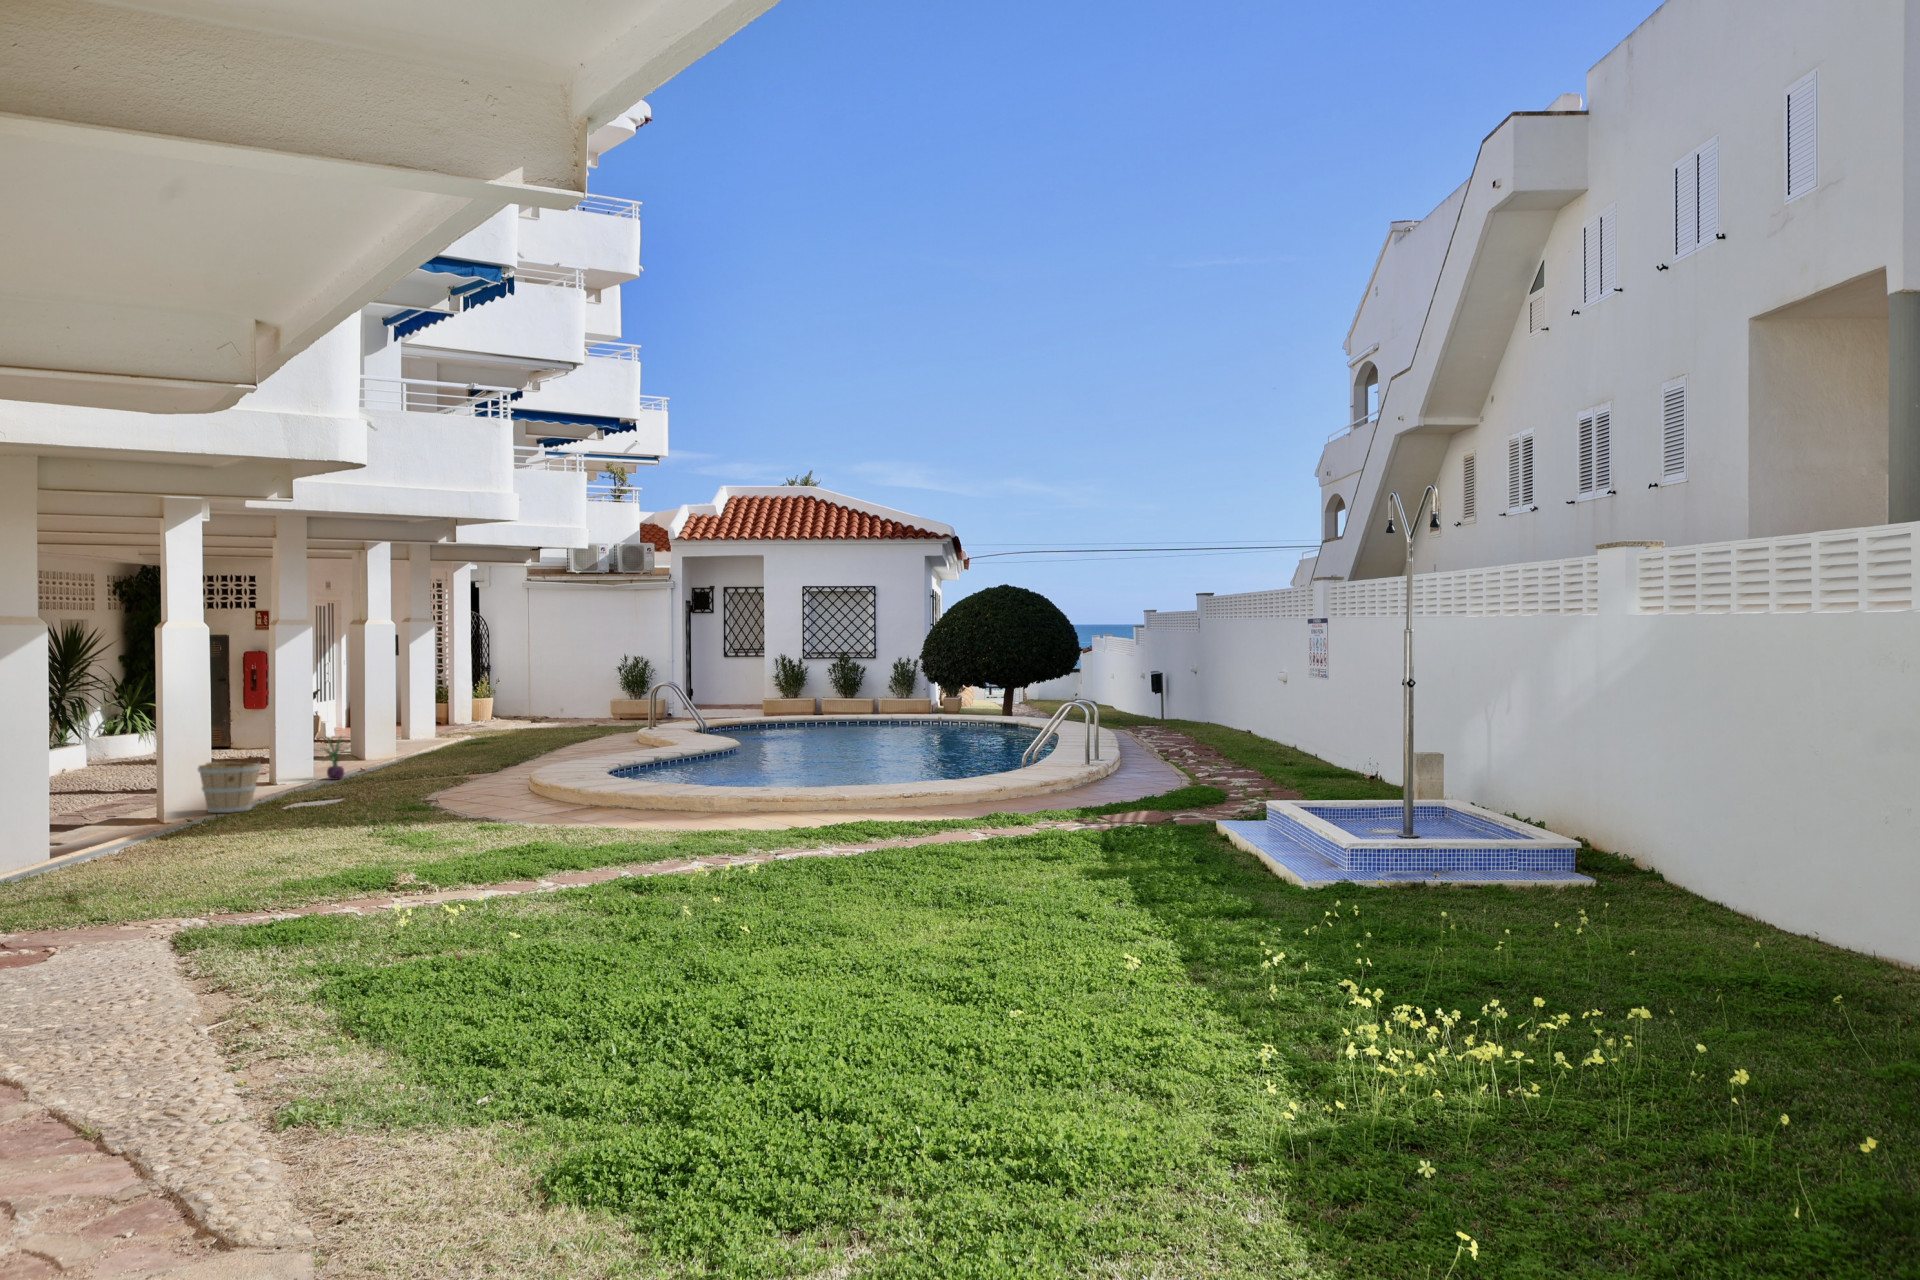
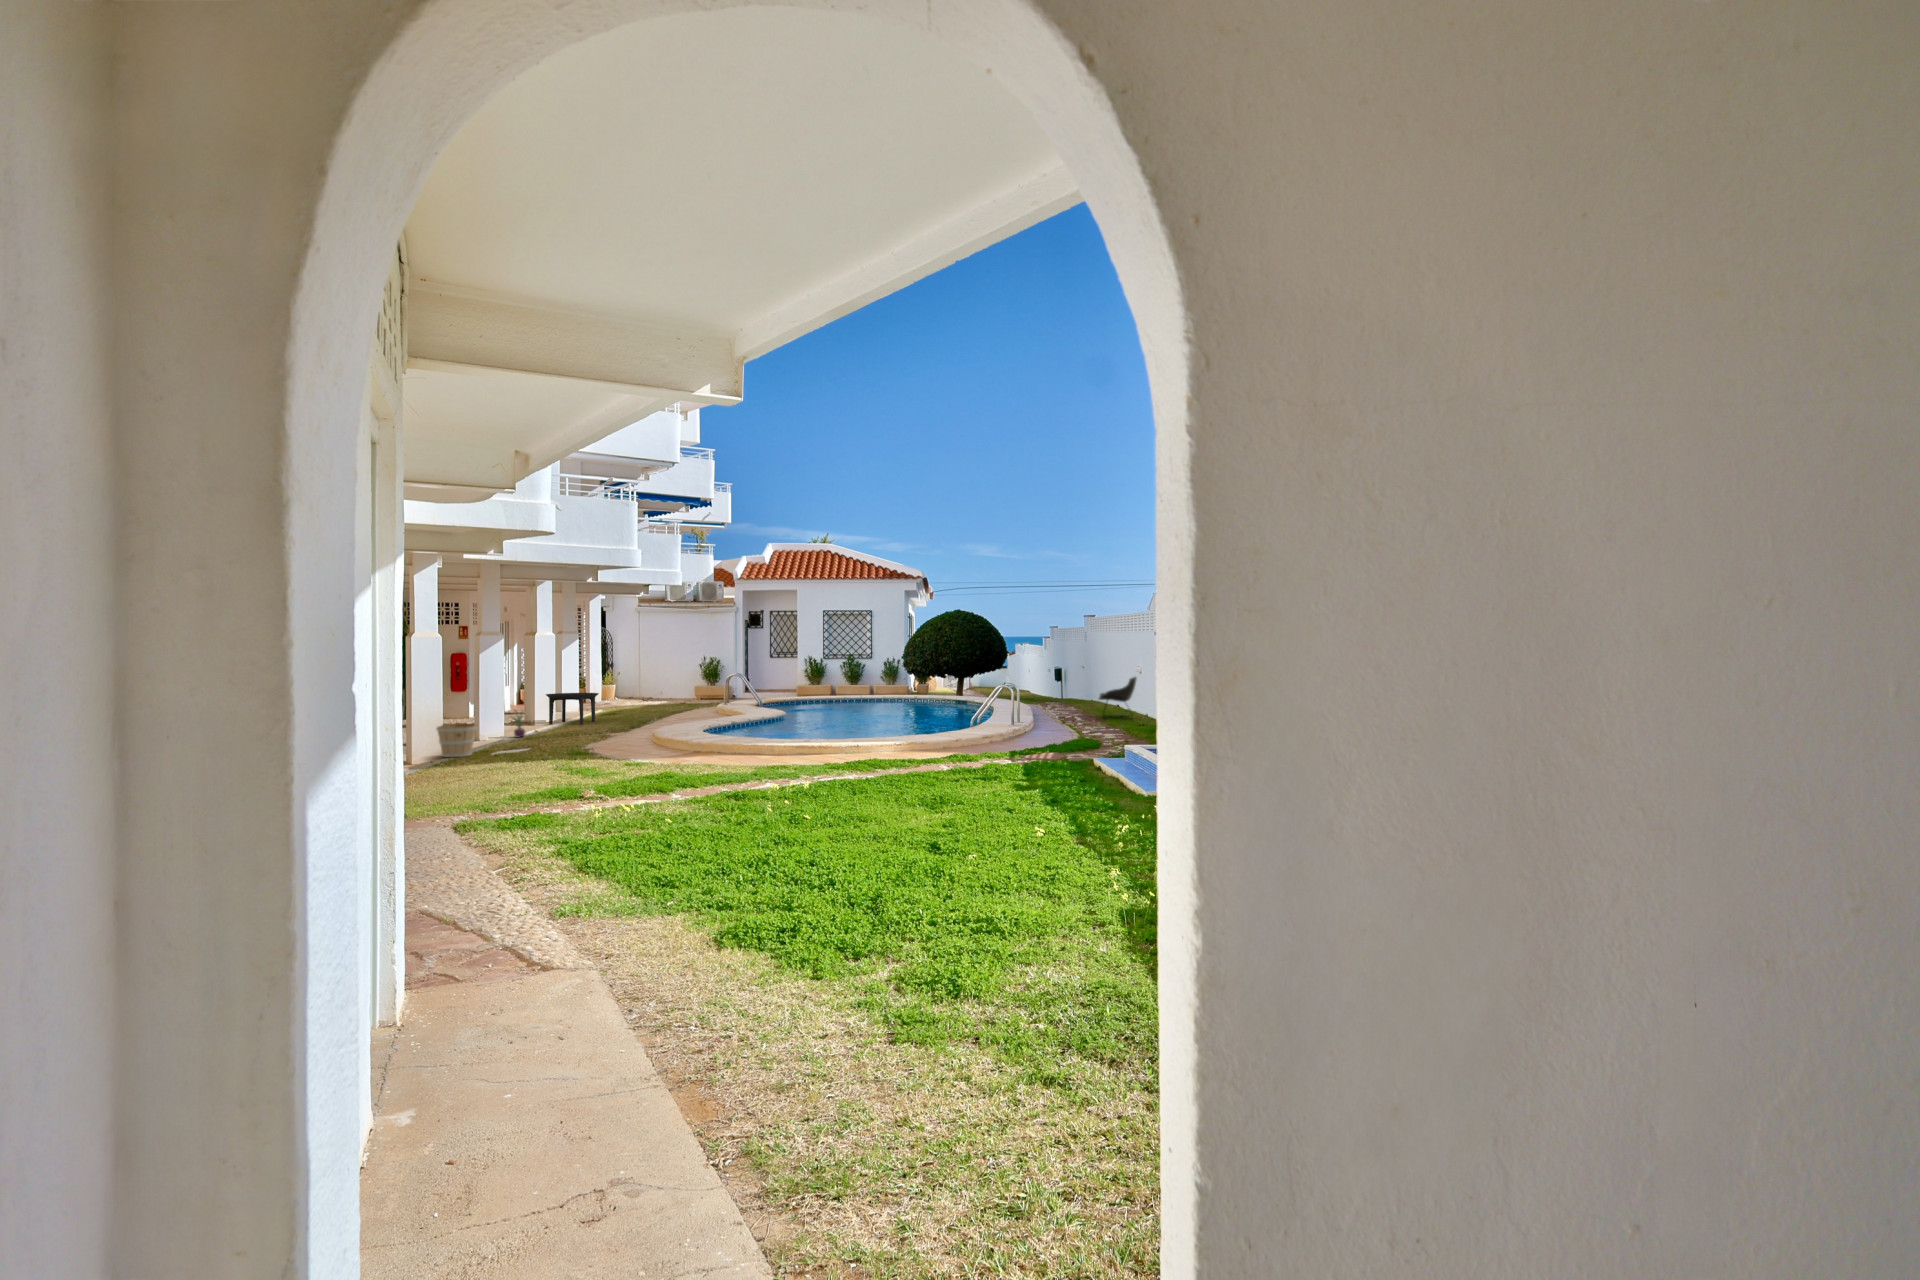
lounge chair: none [1213,687,1273,752] -> present [1099,677,1137,718]
round table: none [381,711,462,758] -> present [546,693,599,724]

